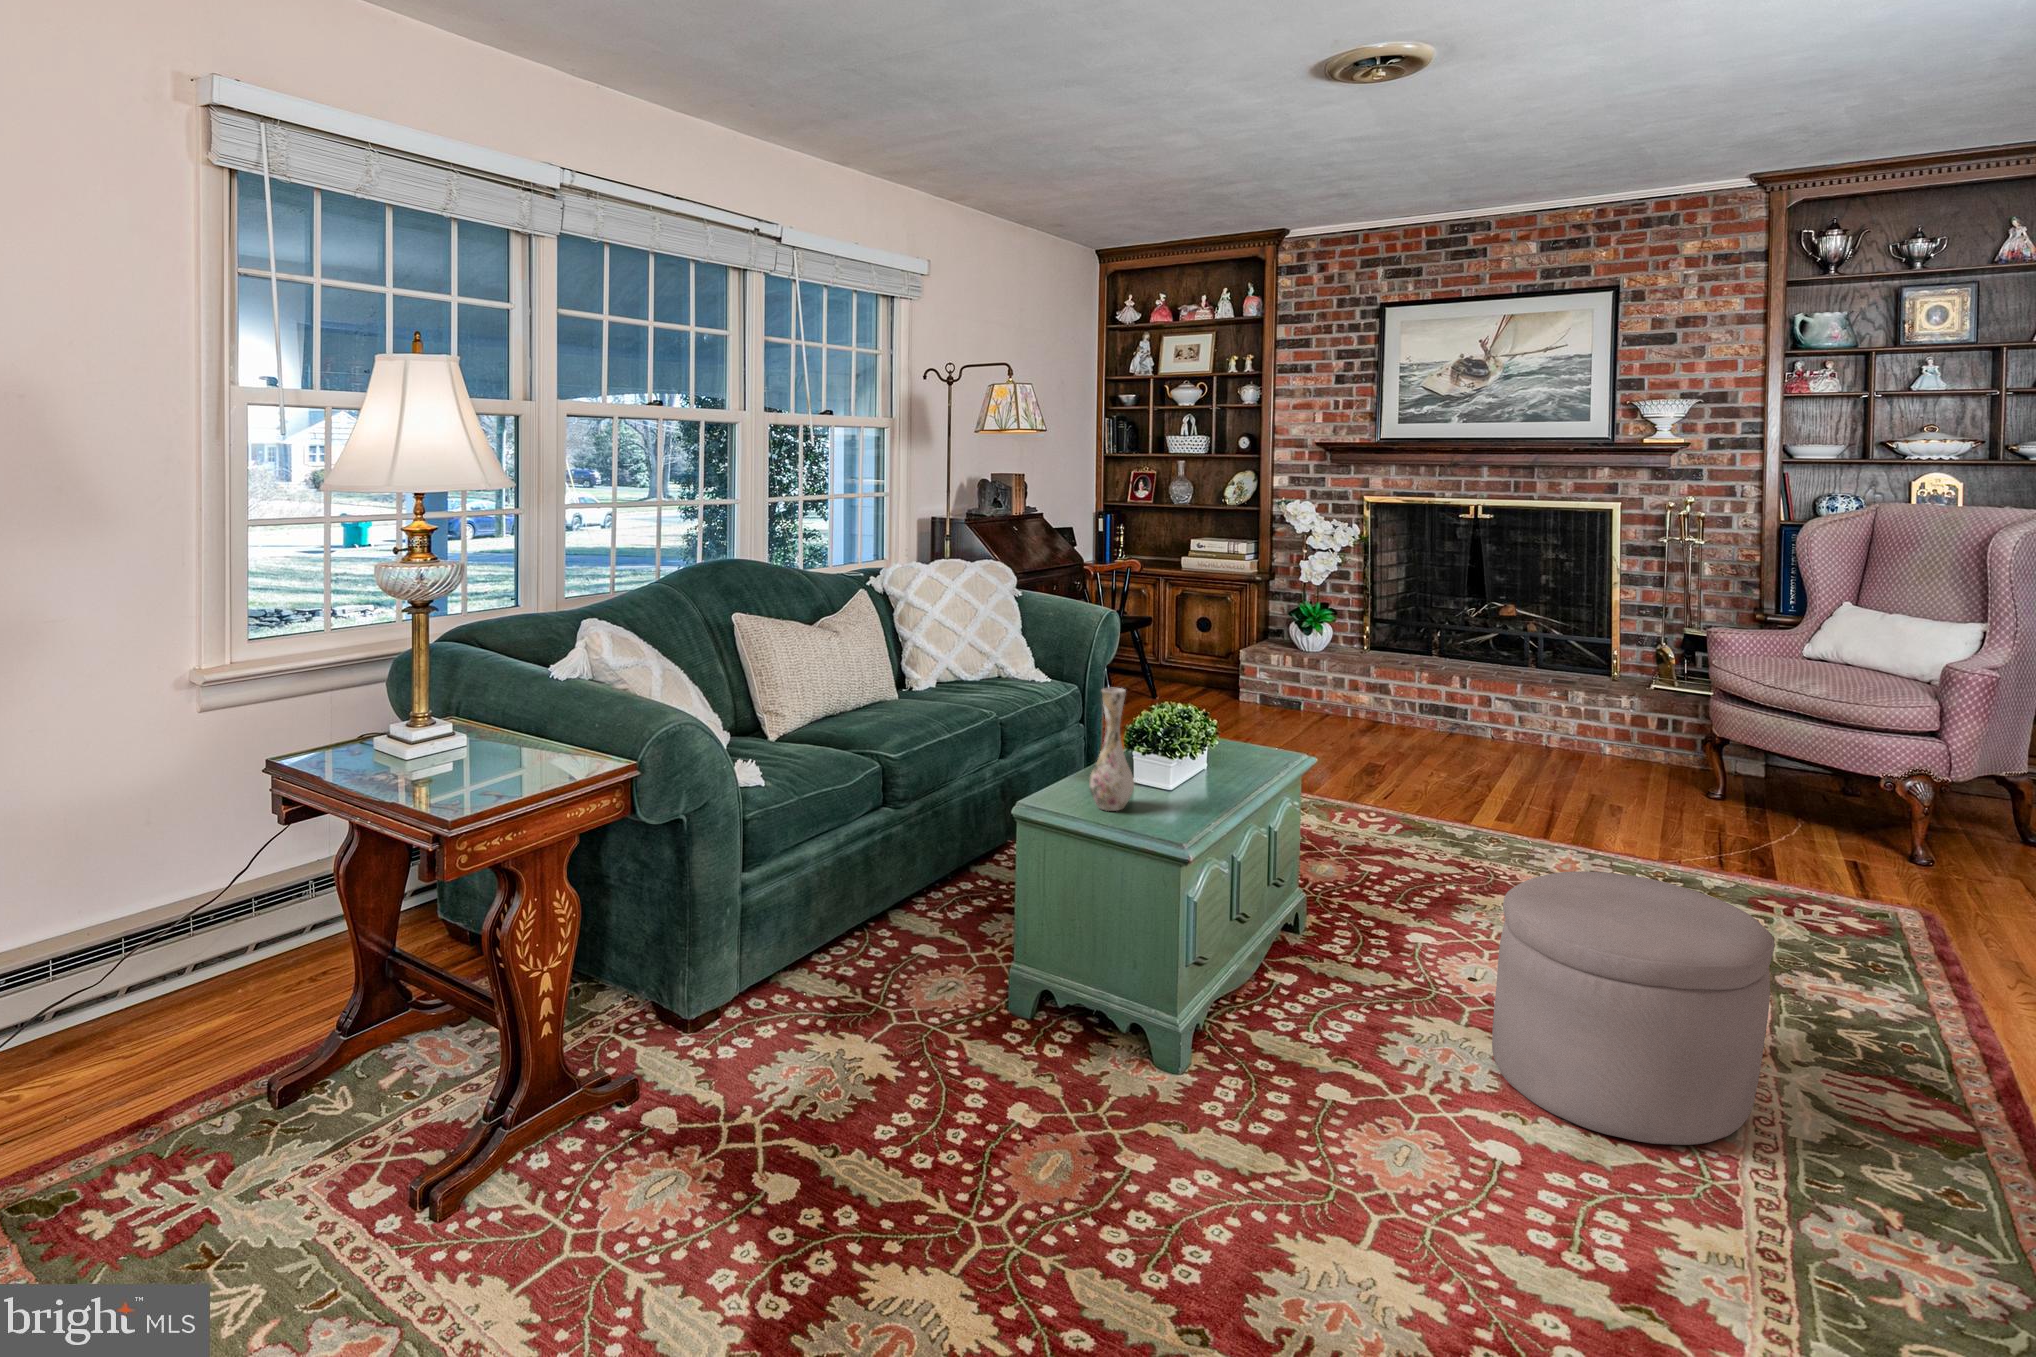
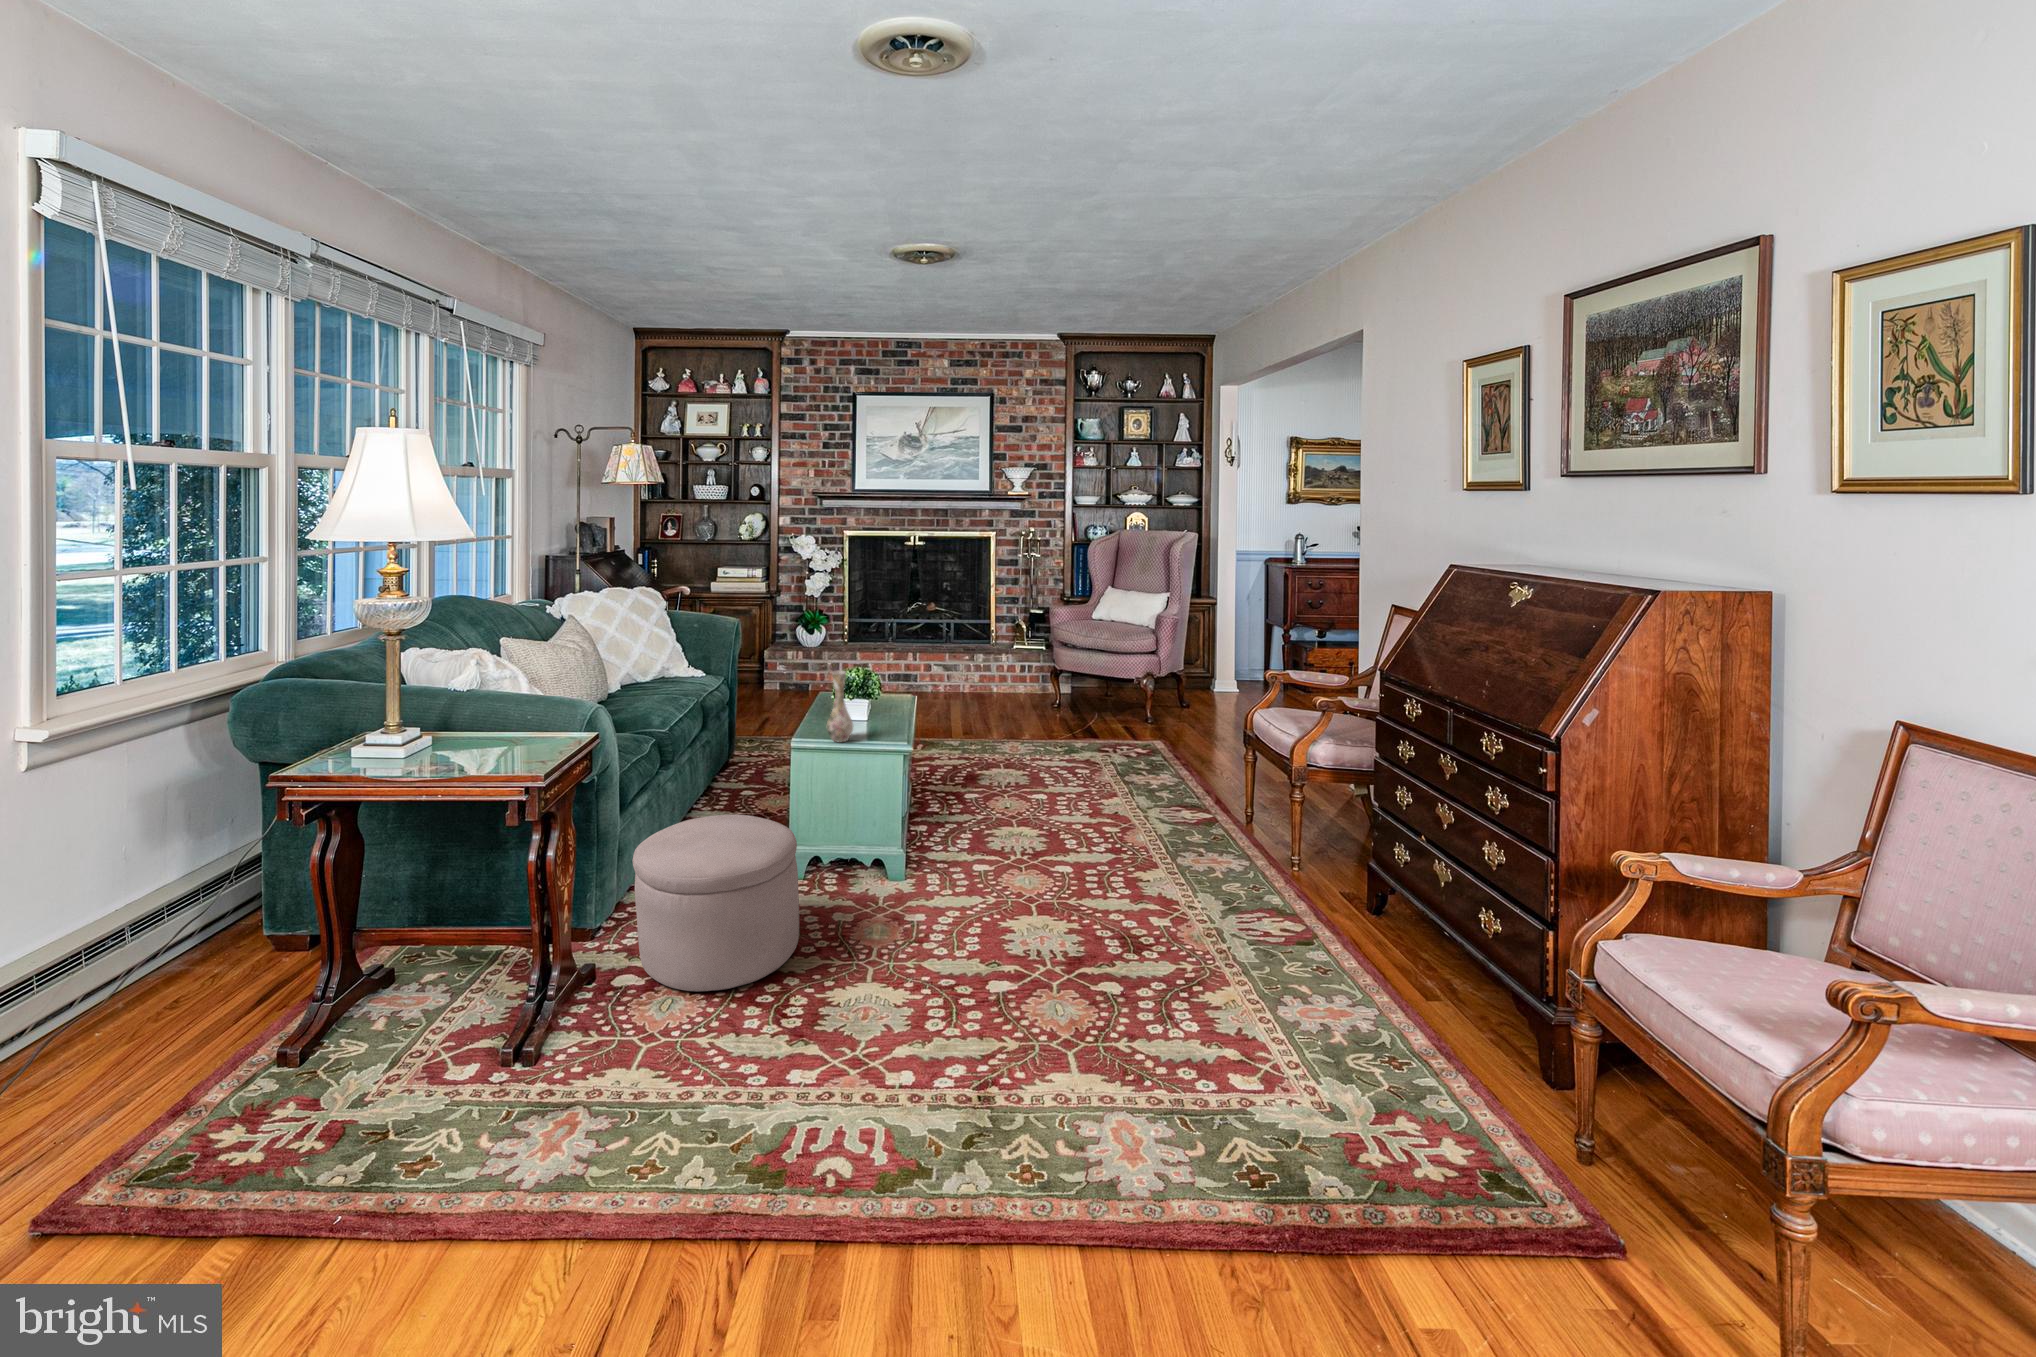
ottoman: present [1492,872,1774,1145] -> present [633,815,799,991]

